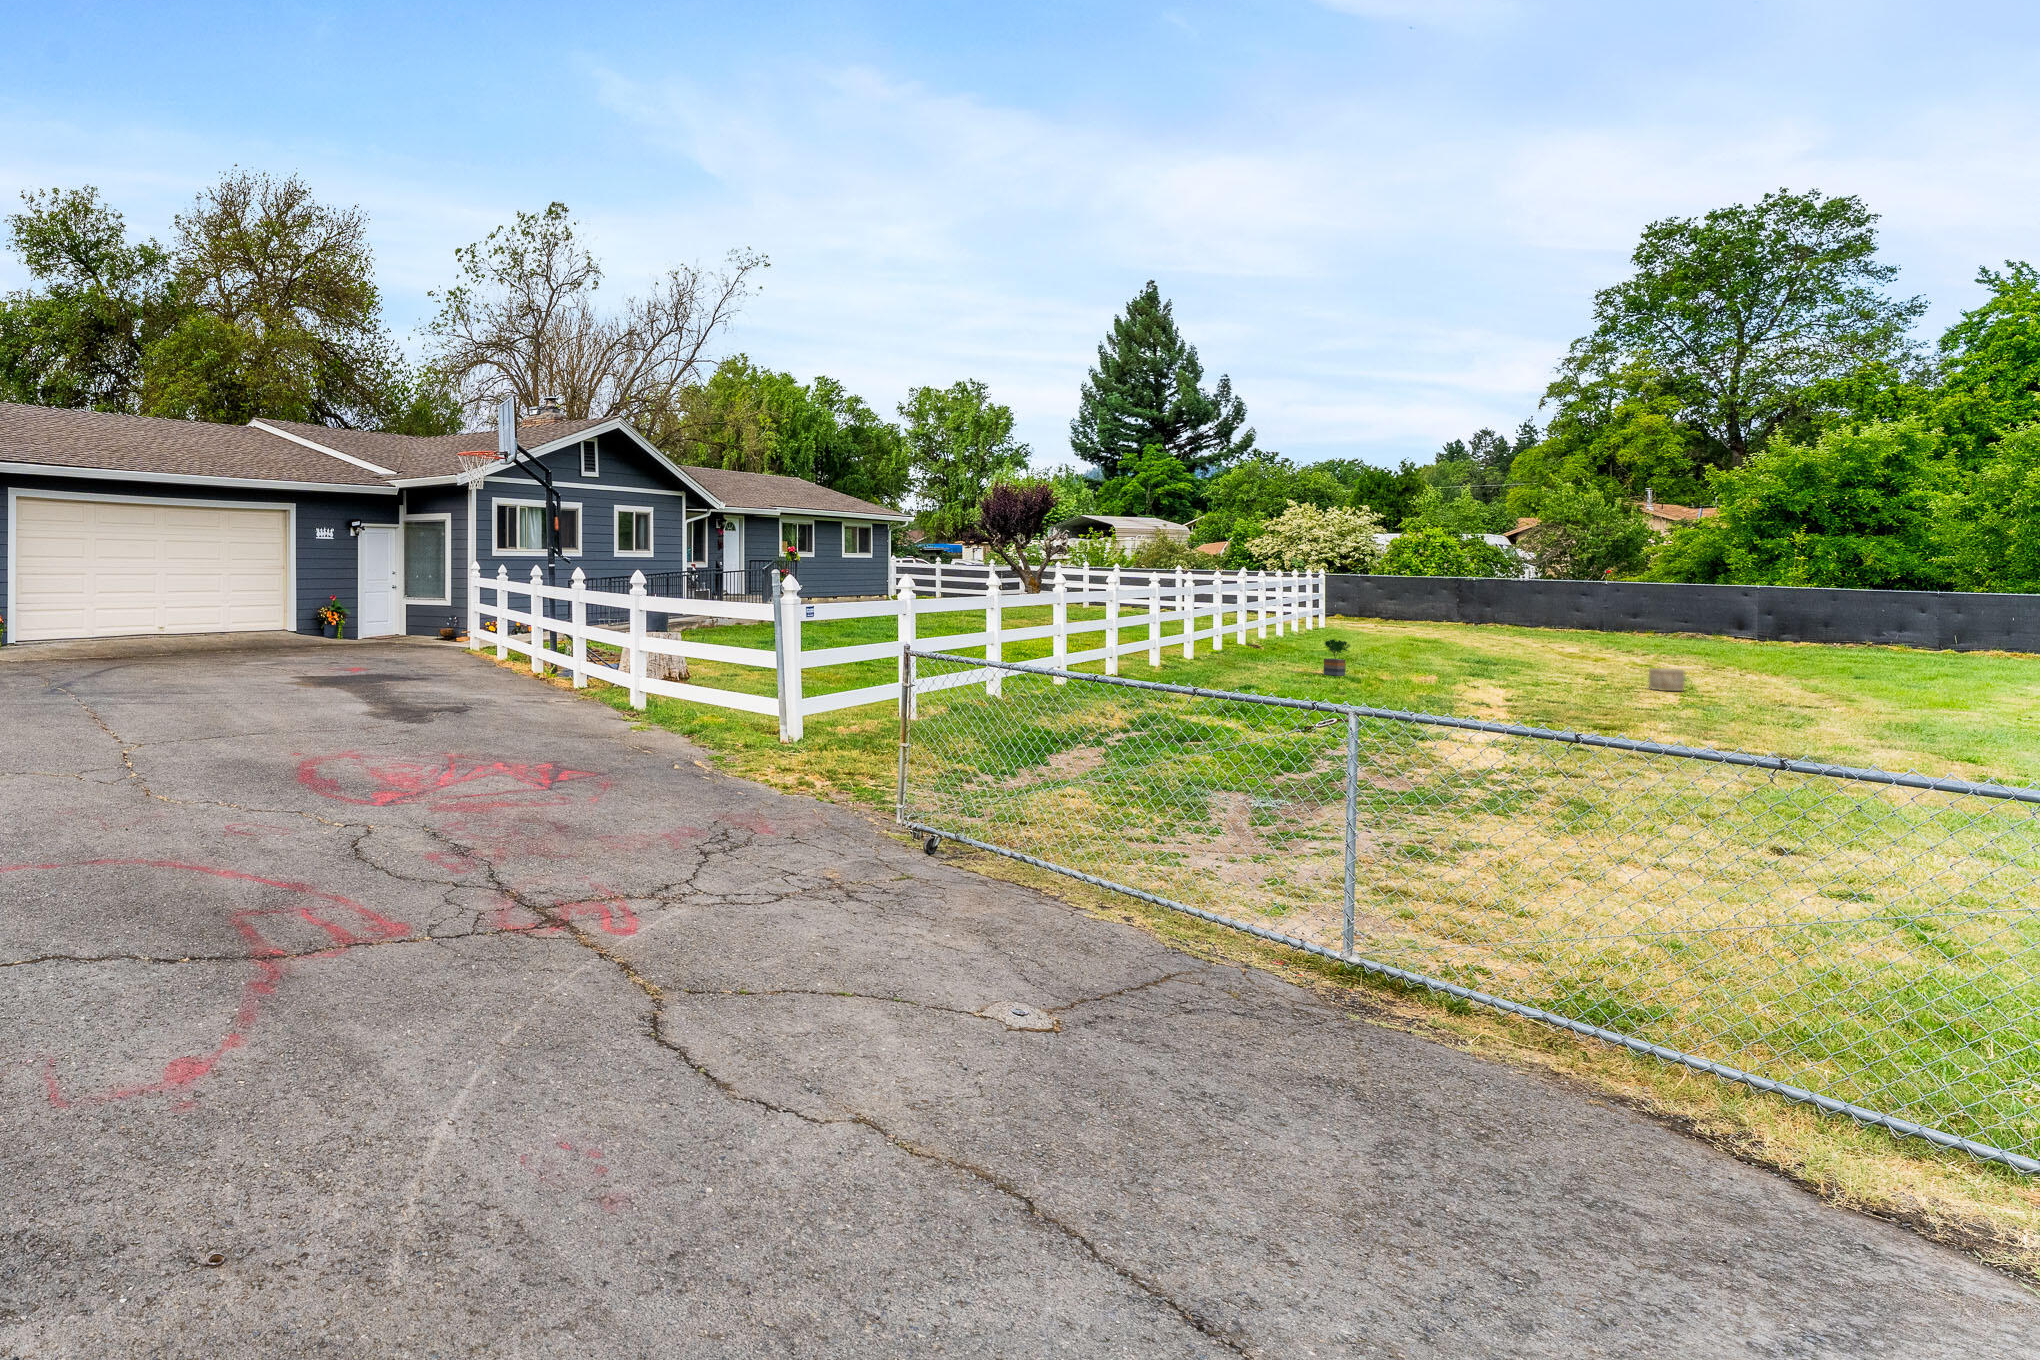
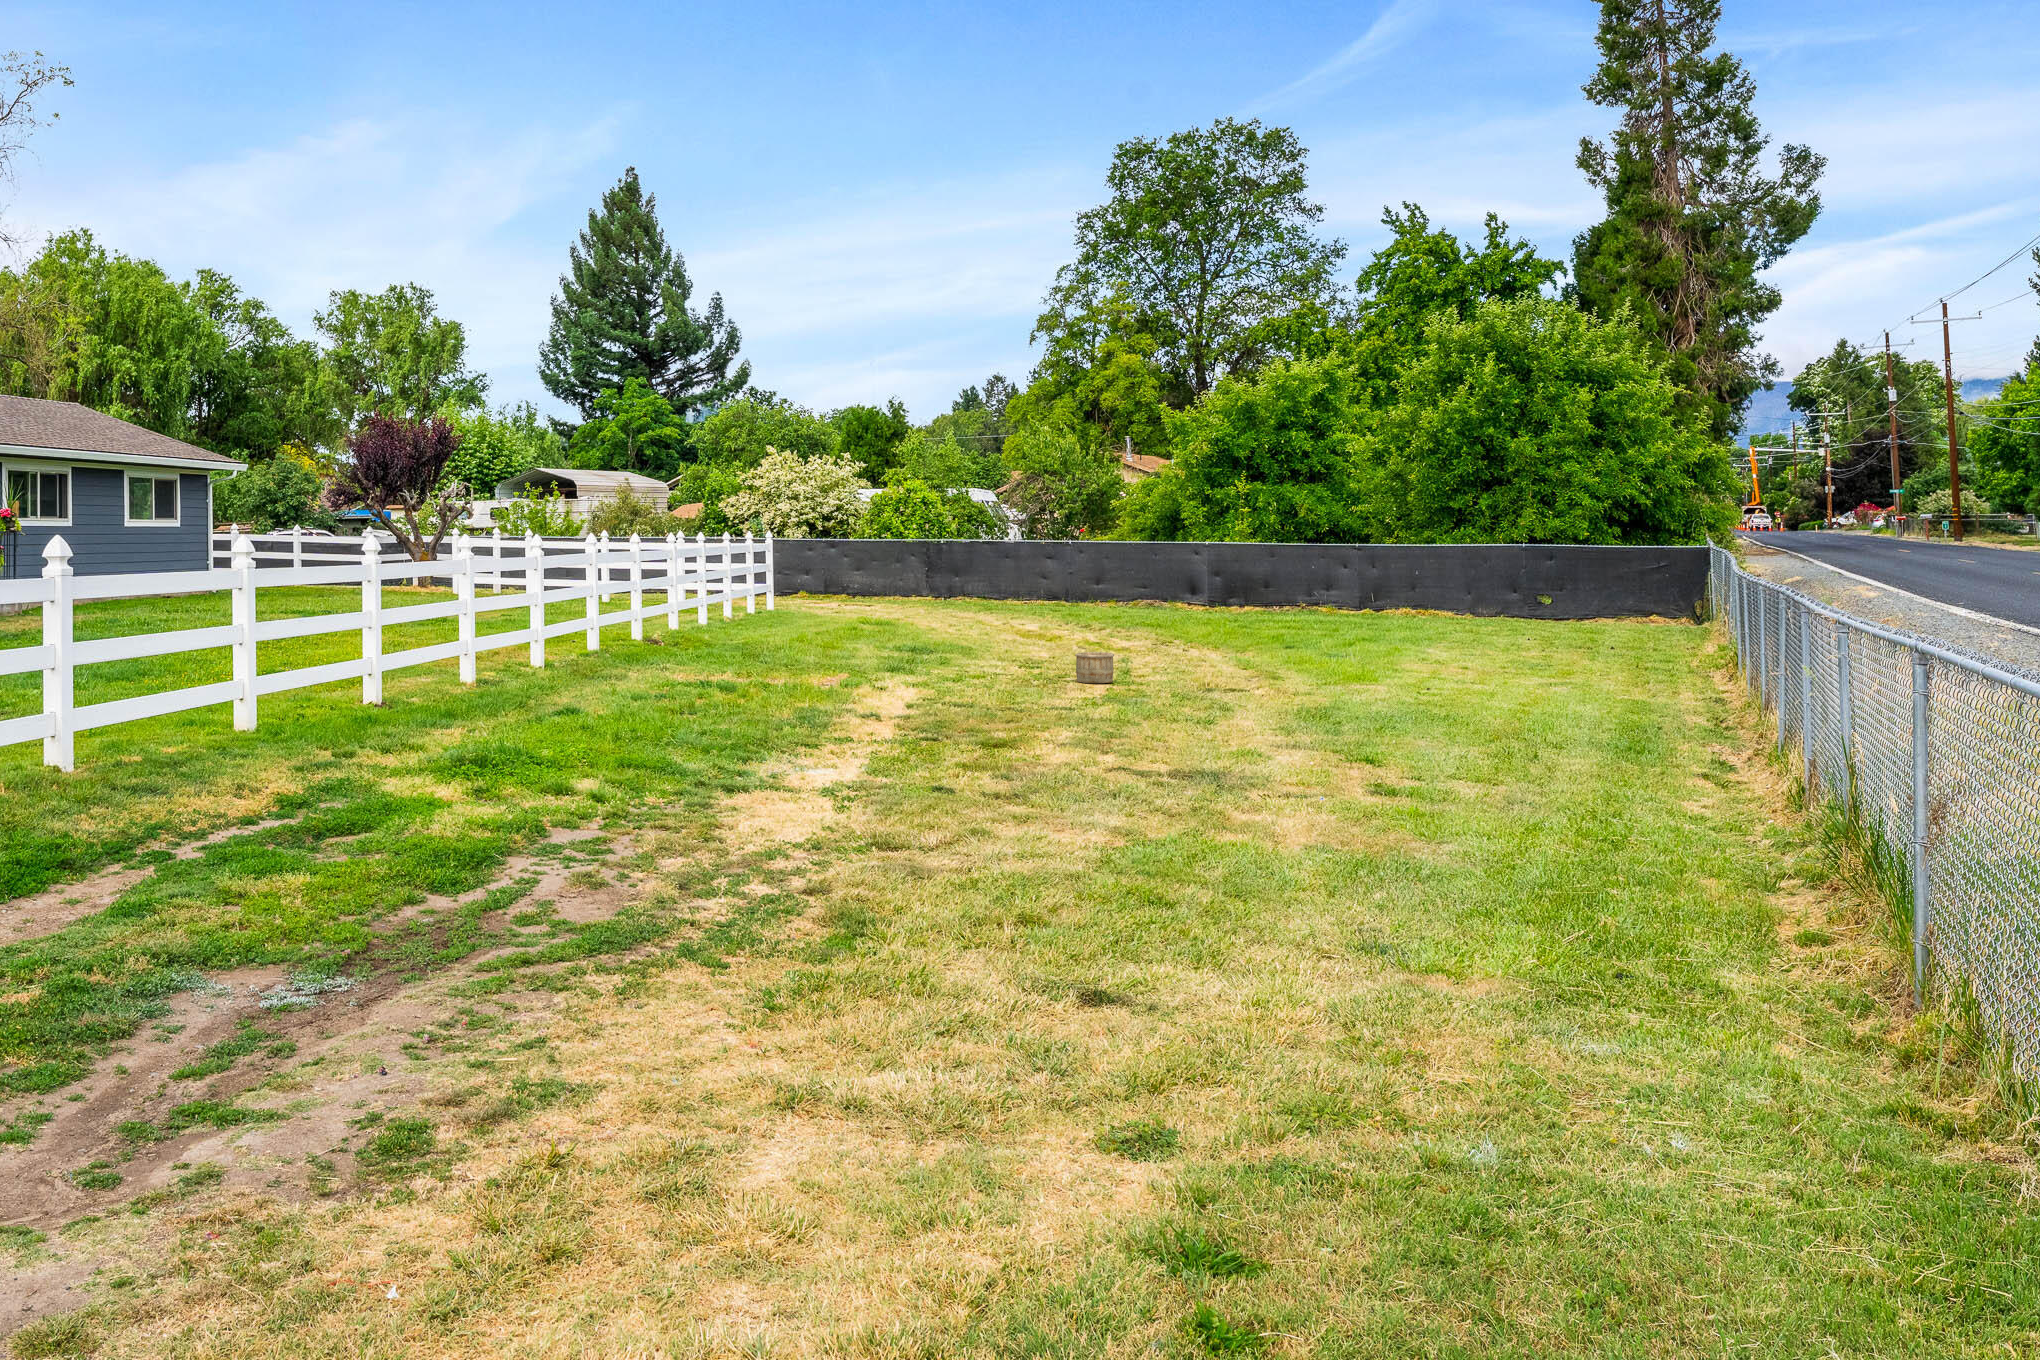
potted tree: present [1324,639,1350,676] -> none [699,631,734,687]

